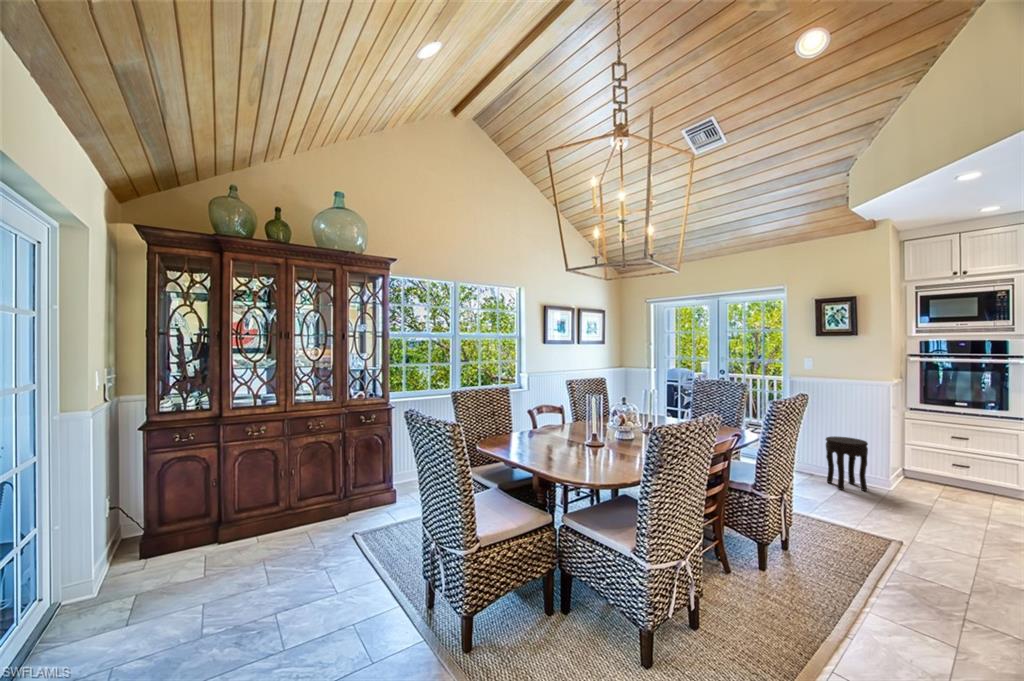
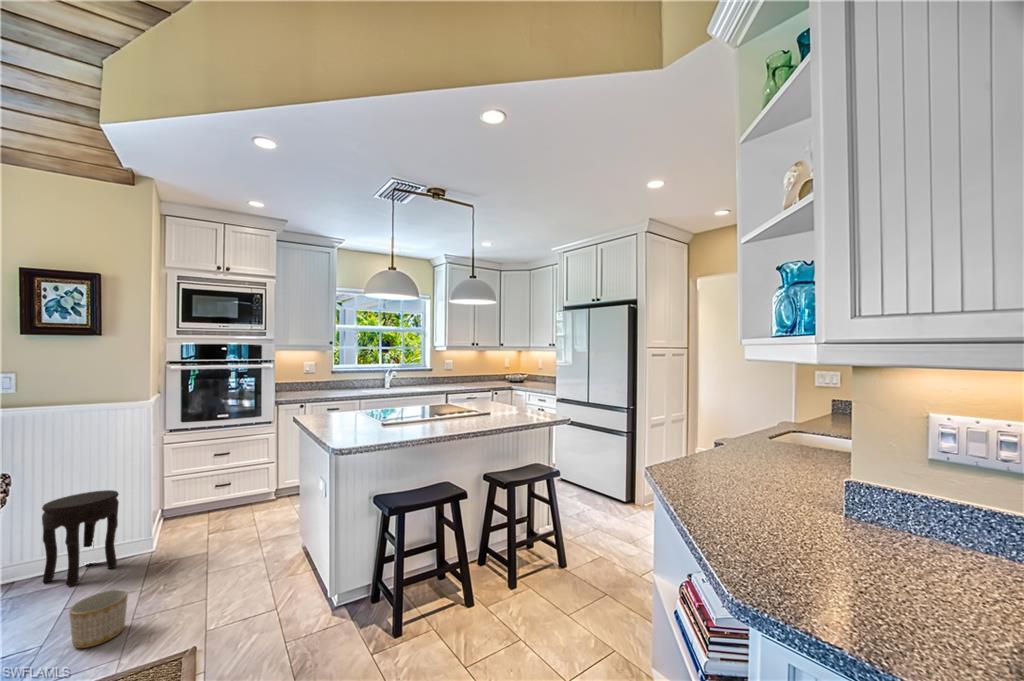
planter: none [832,493,863,521] -> present [69,589,128,648]

